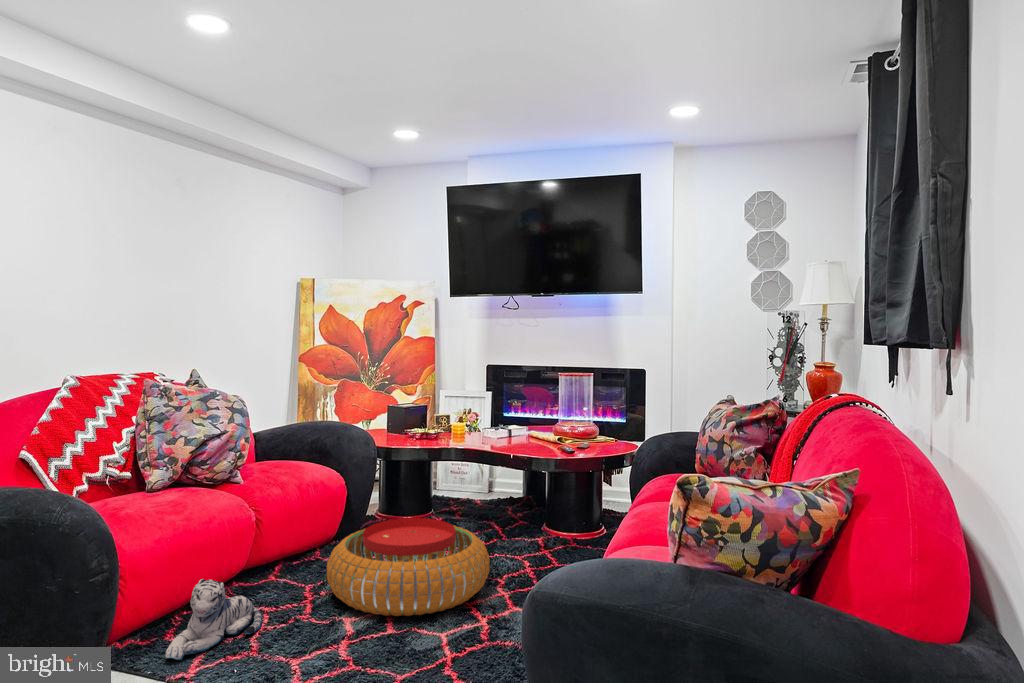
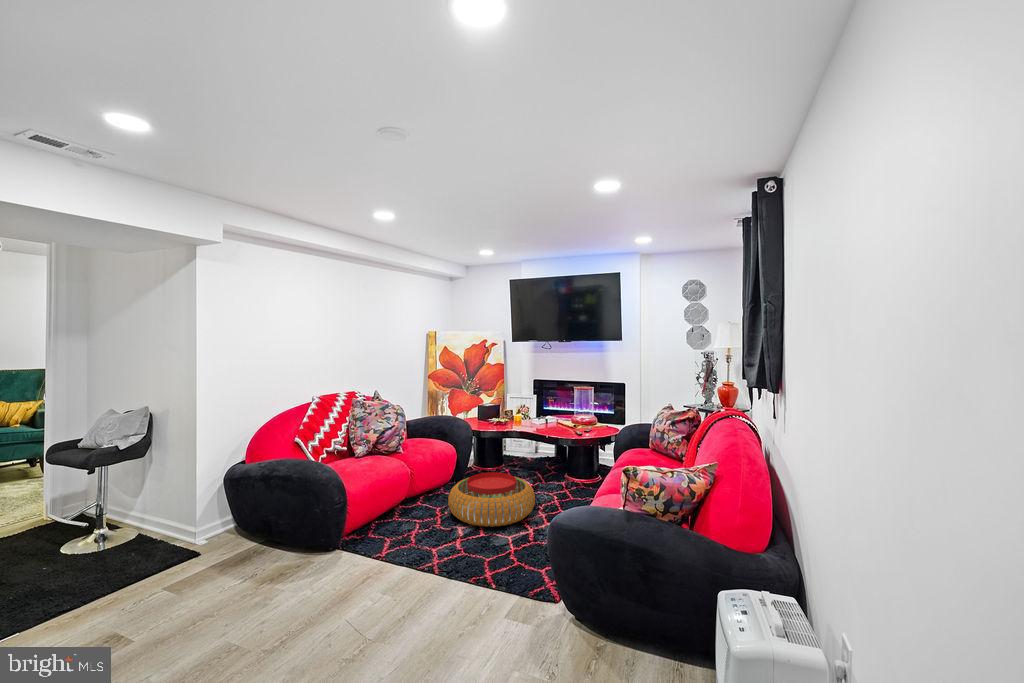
plush toy: present [165,579,262,660] -> none [371,506,417,547]

